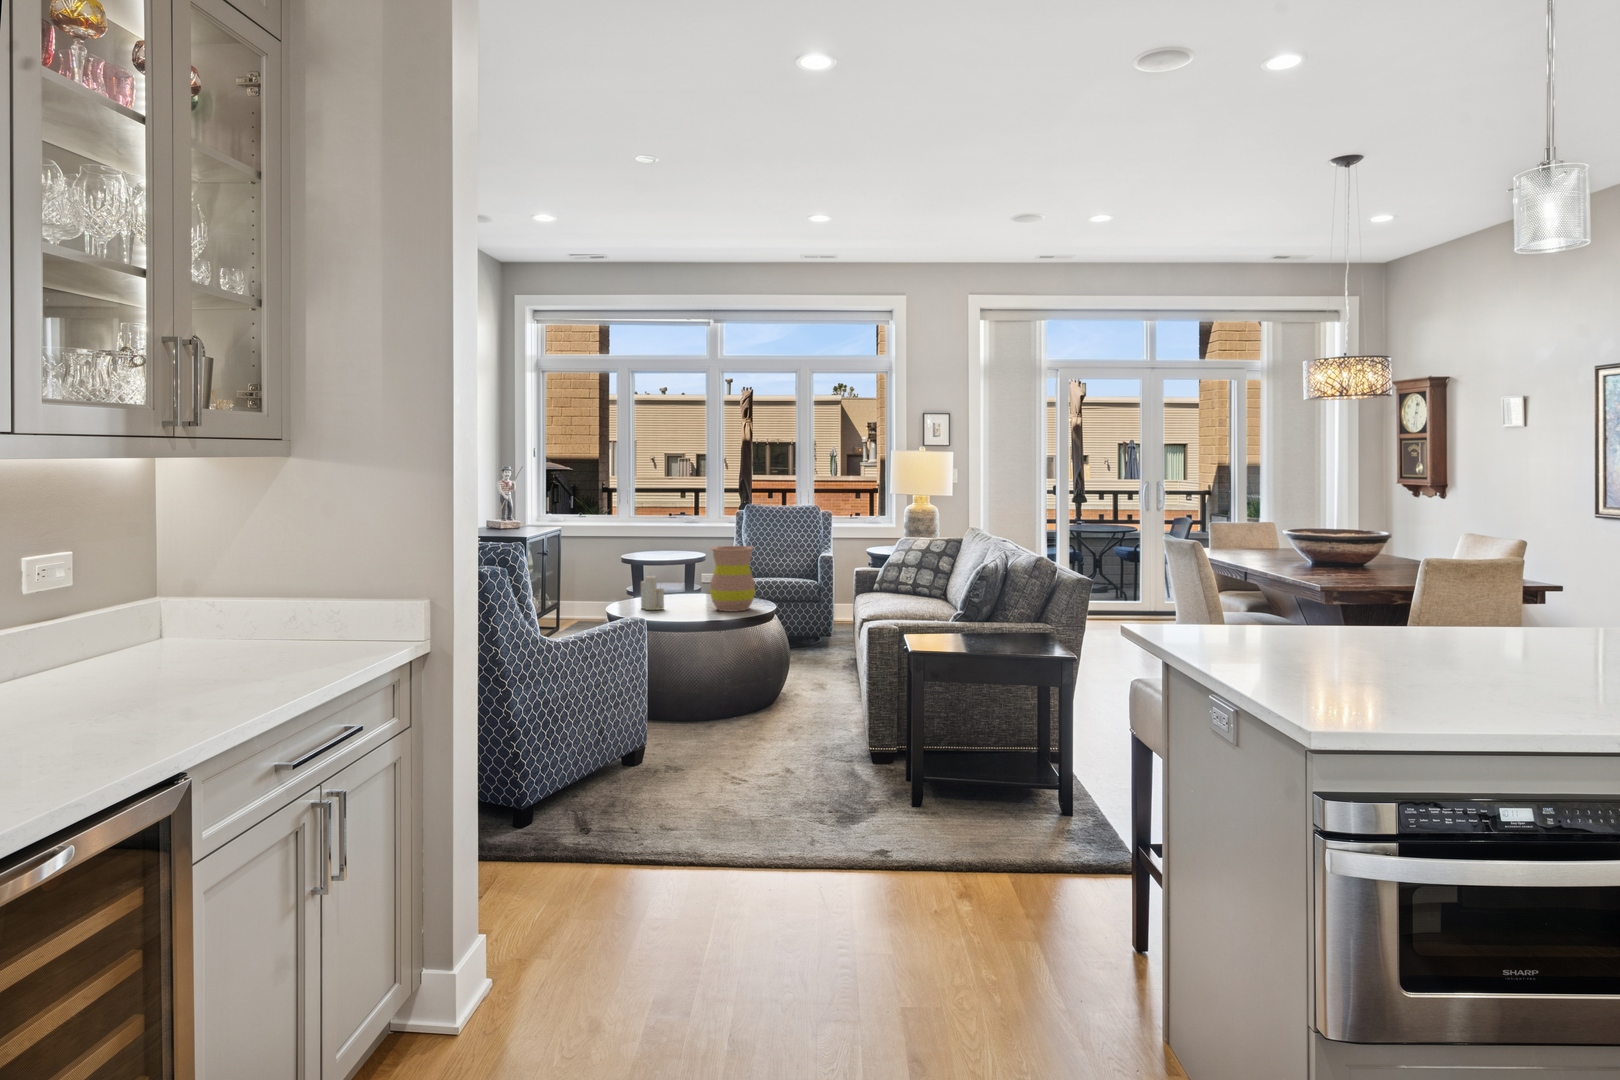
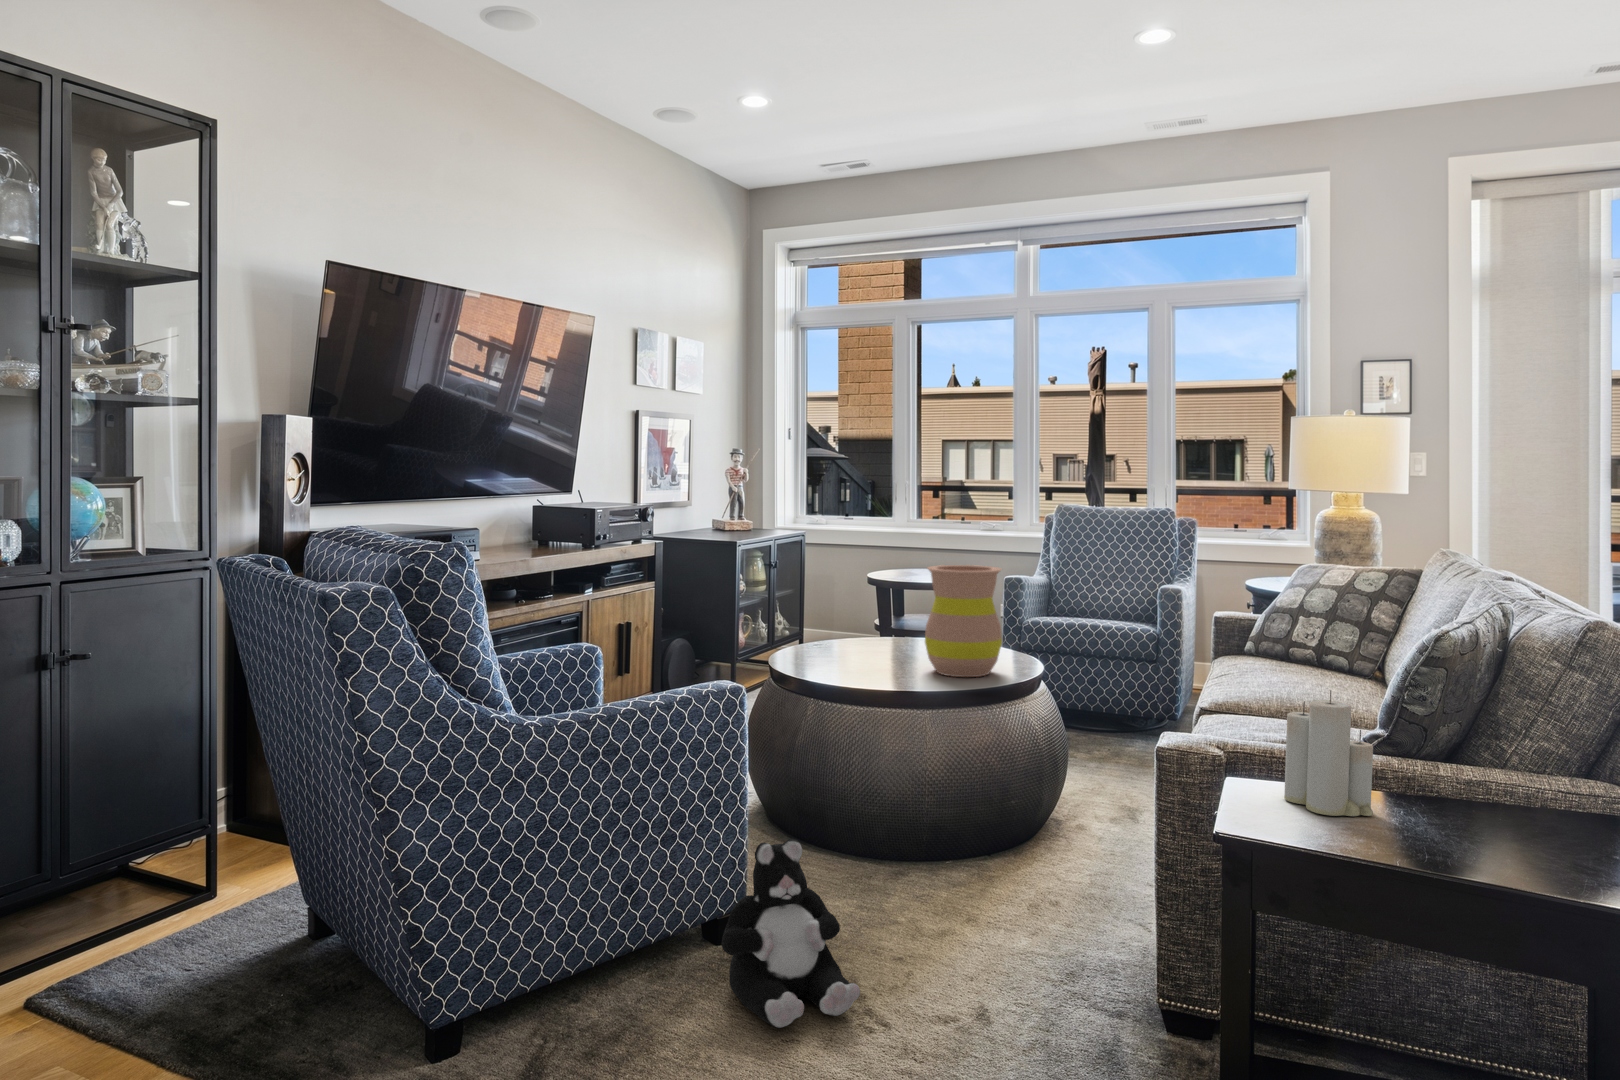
candle: present [641,576,664,610] -> present [1284,690,1373,816]
plush toy: none [656,695,733,787] -> present [722,839,860,1028]

